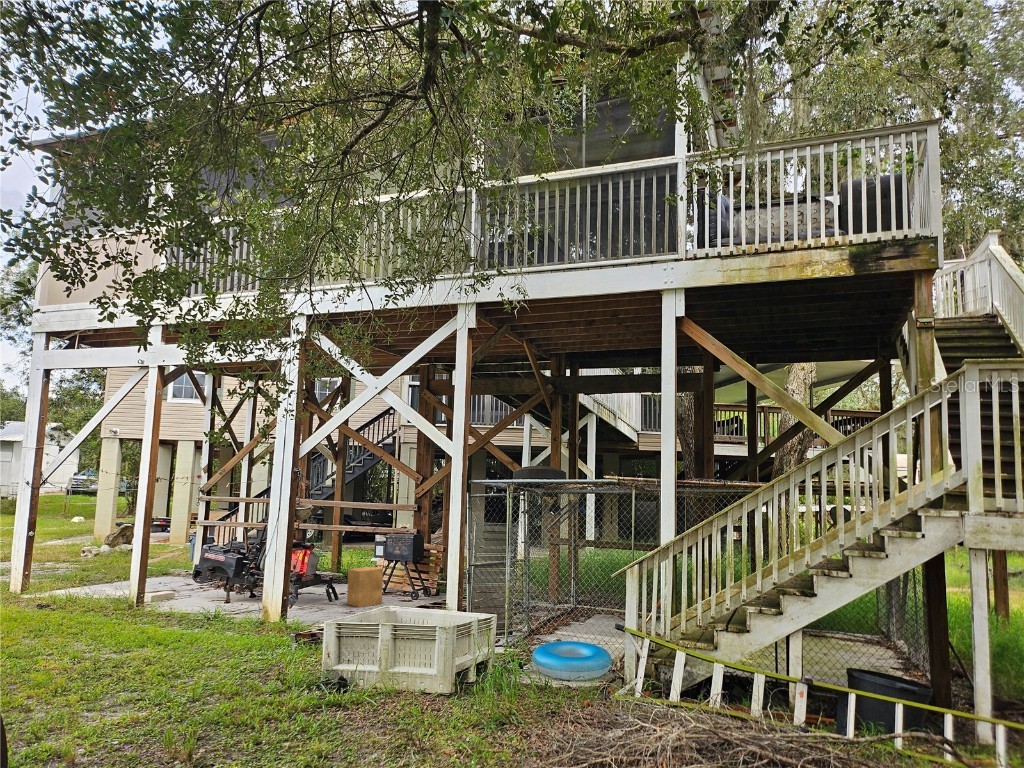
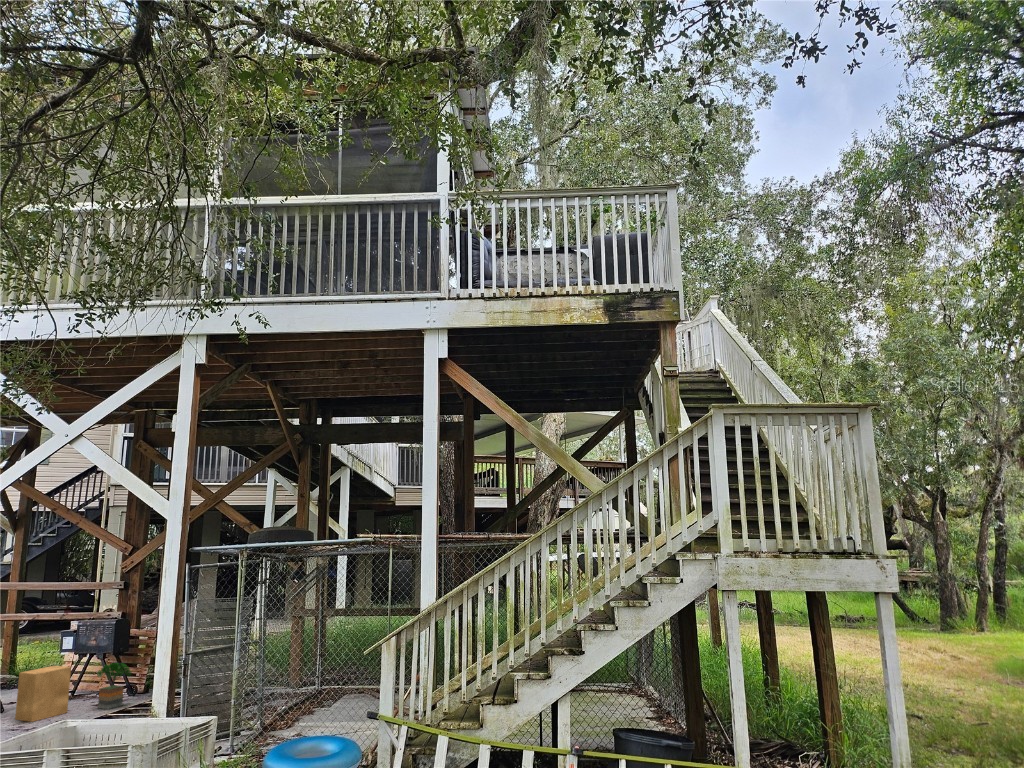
potted tree: none [401,568,427,605] -> present [97,663,132,709]

